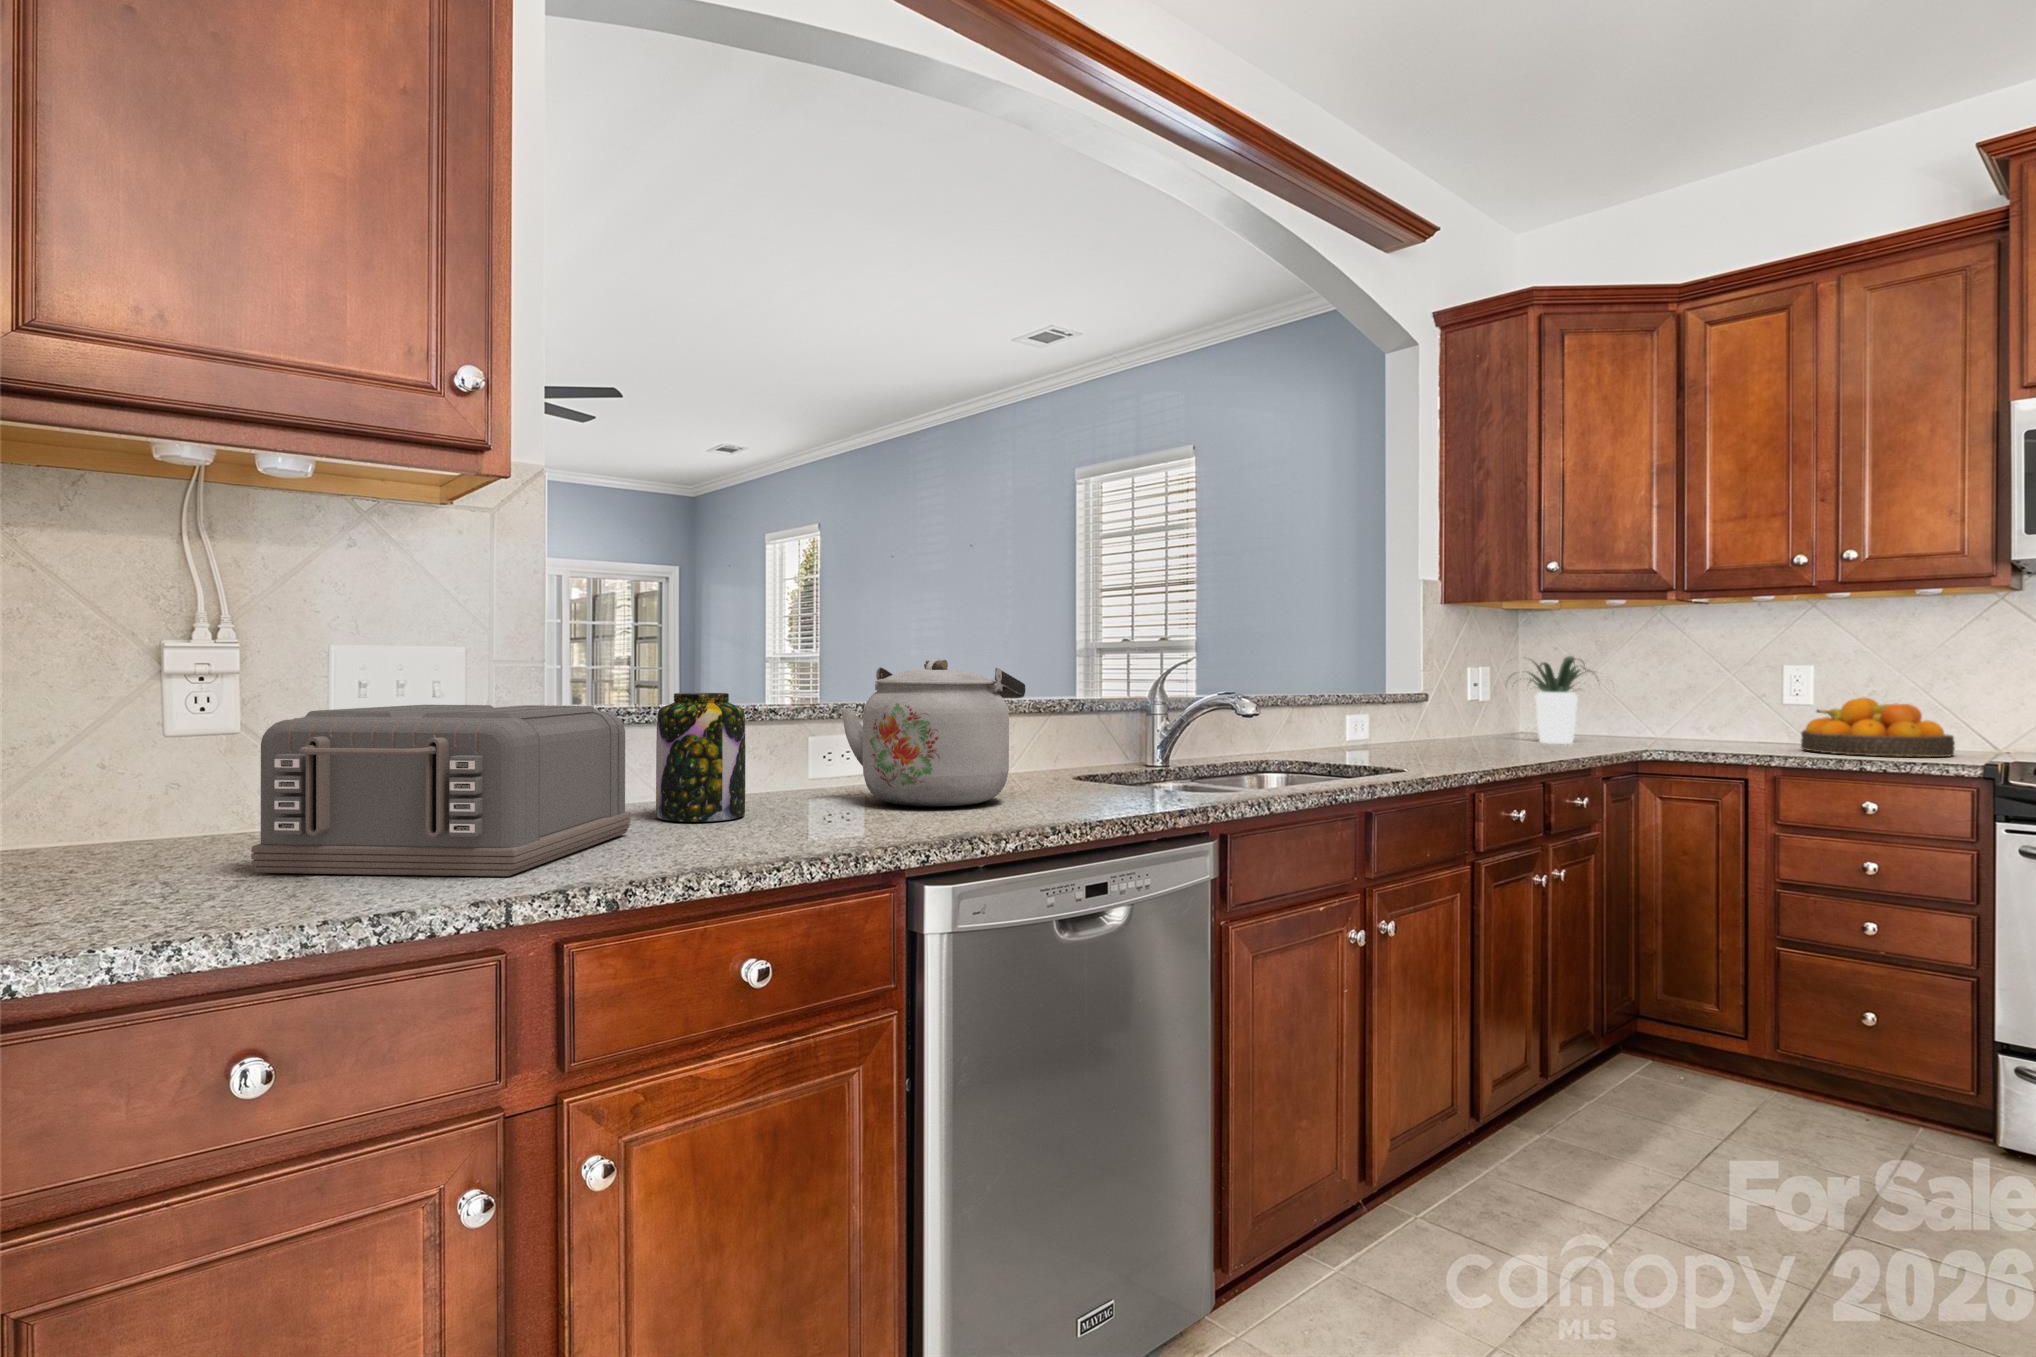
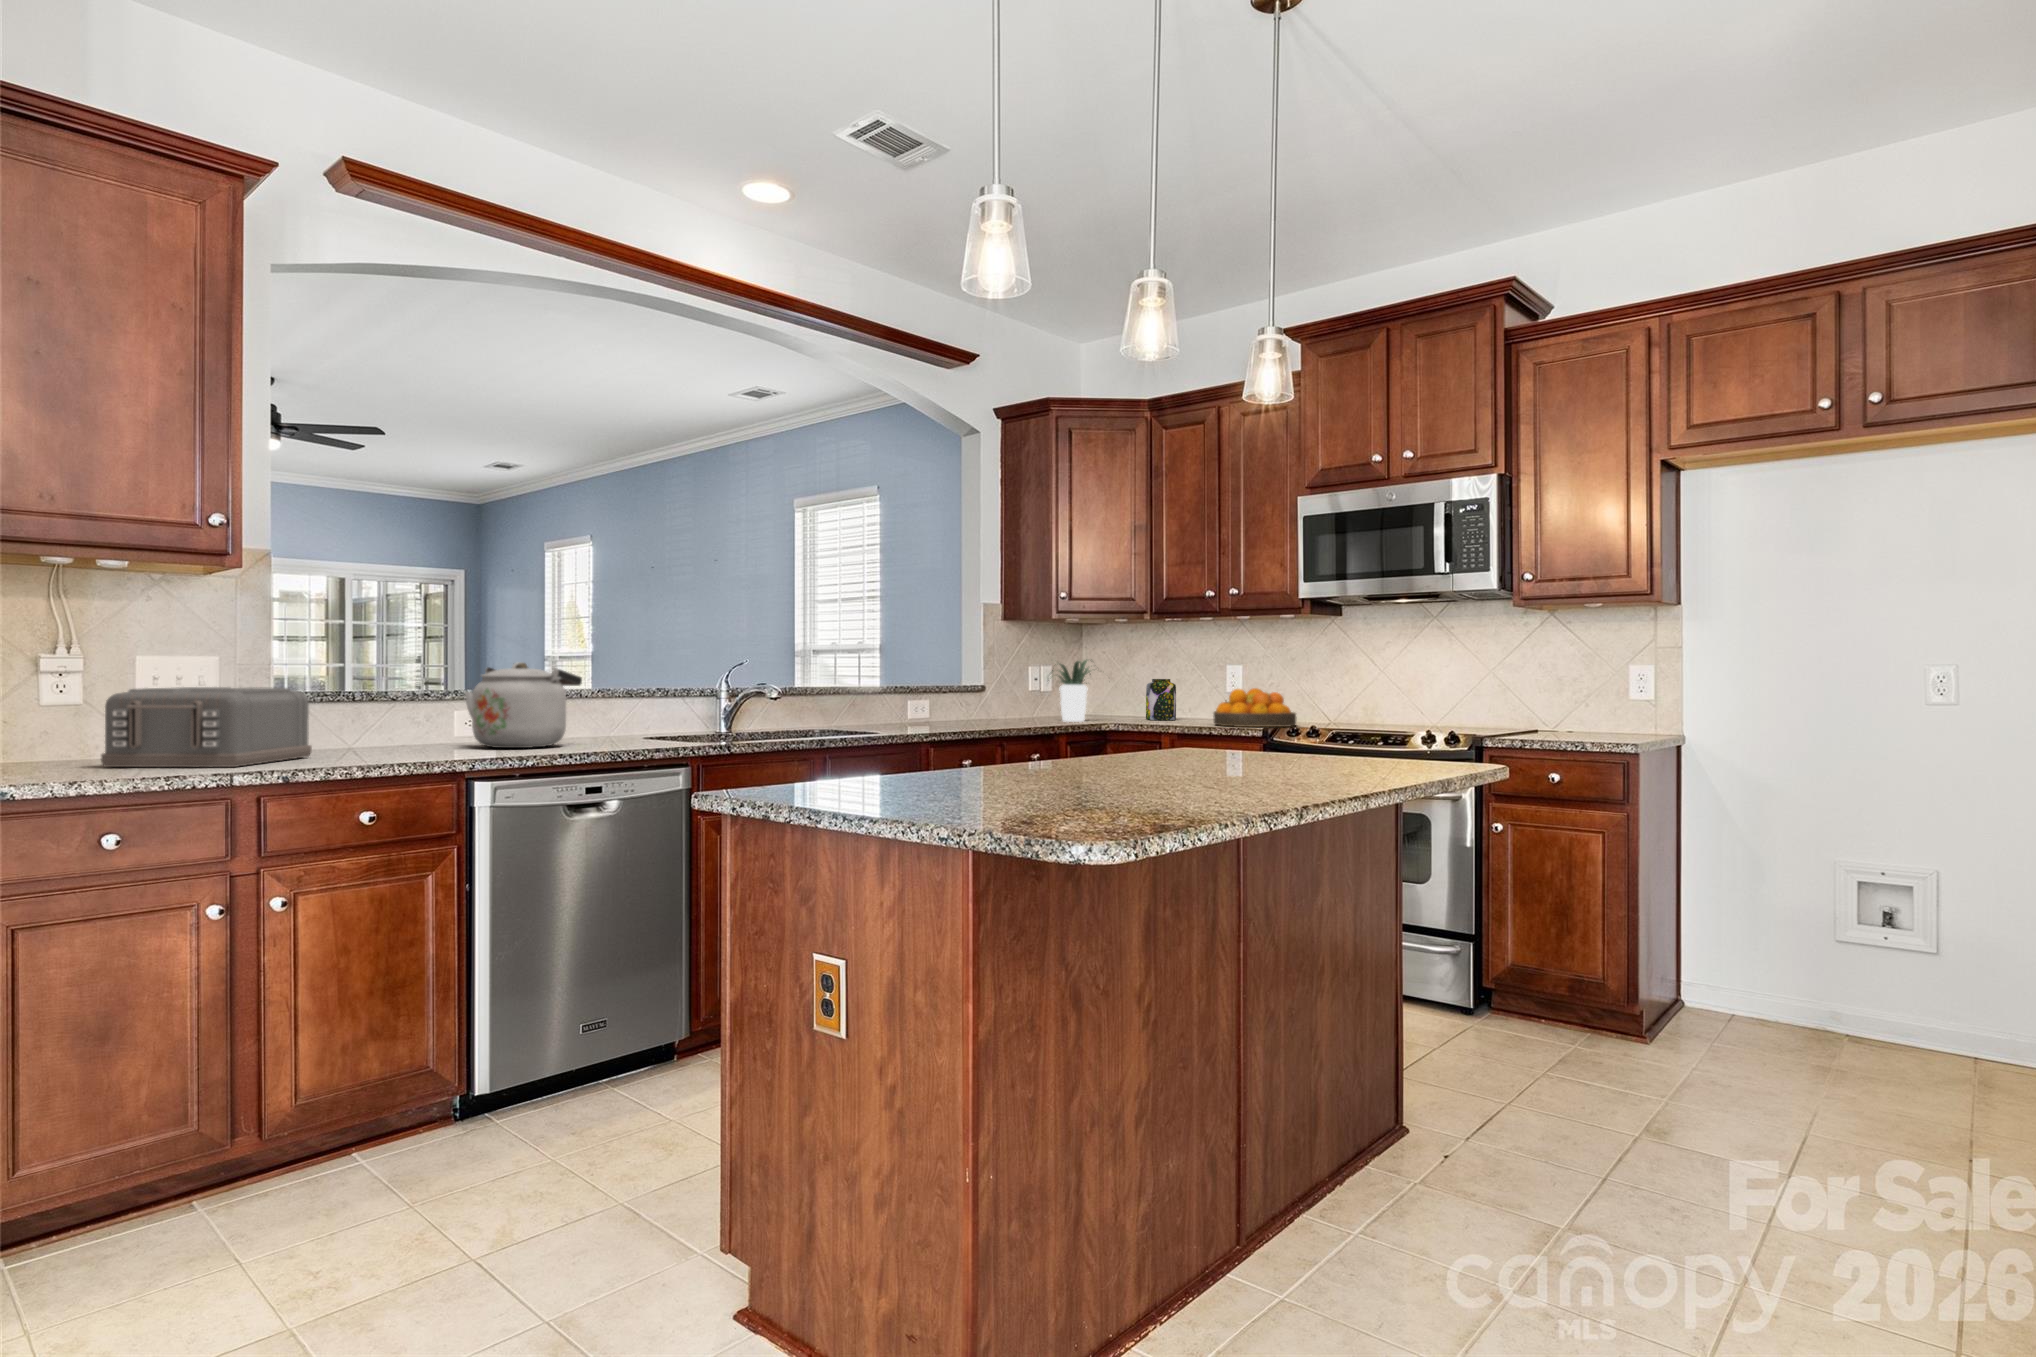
jar: present [656,693,746,822] -> present [1146,679,1176,720]

